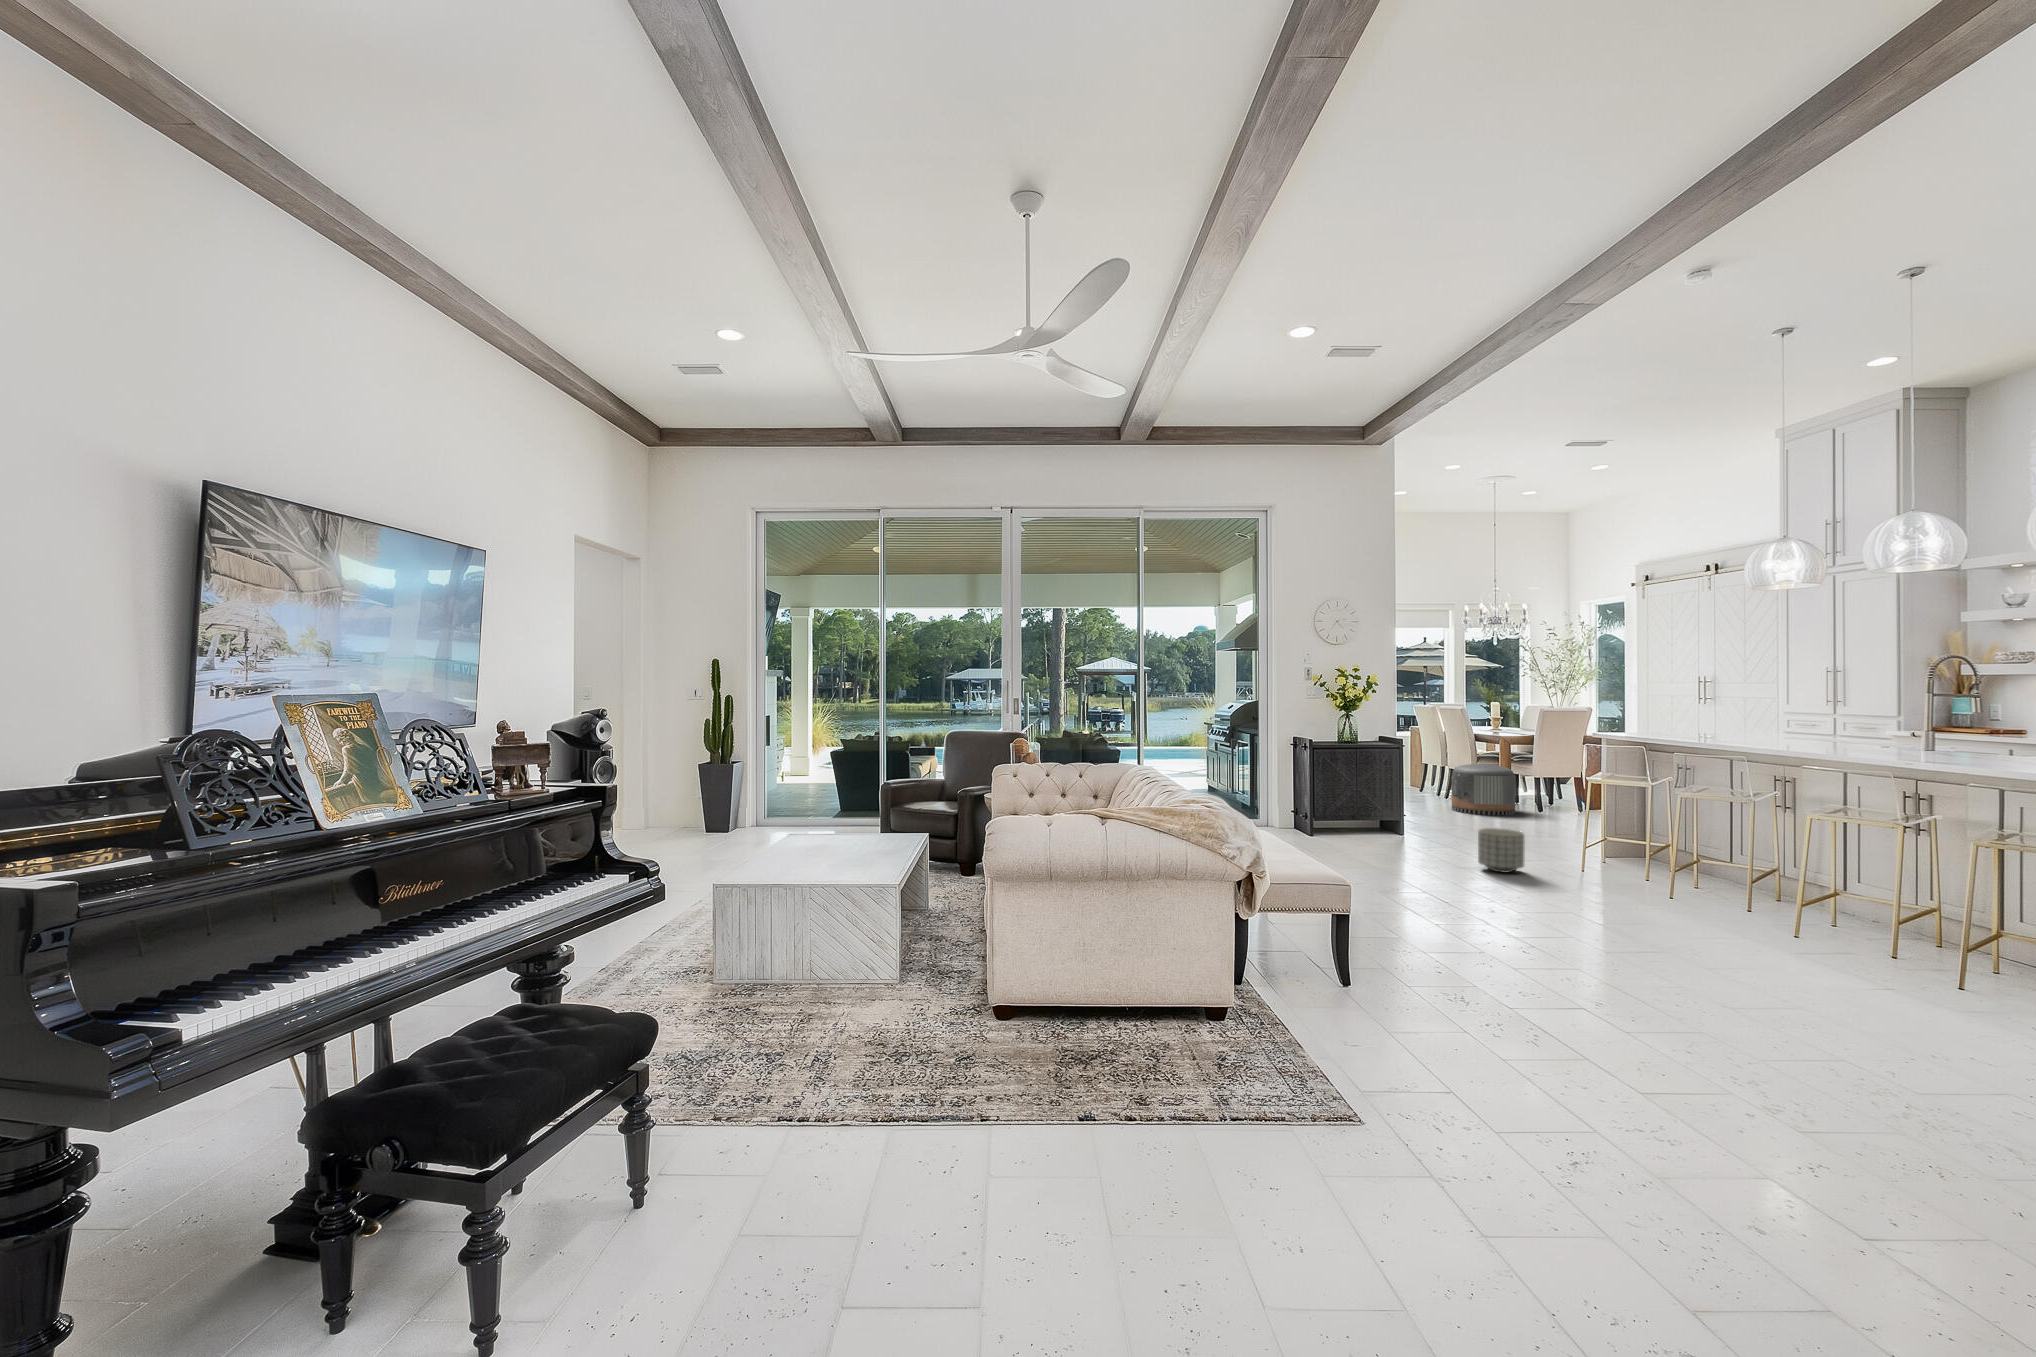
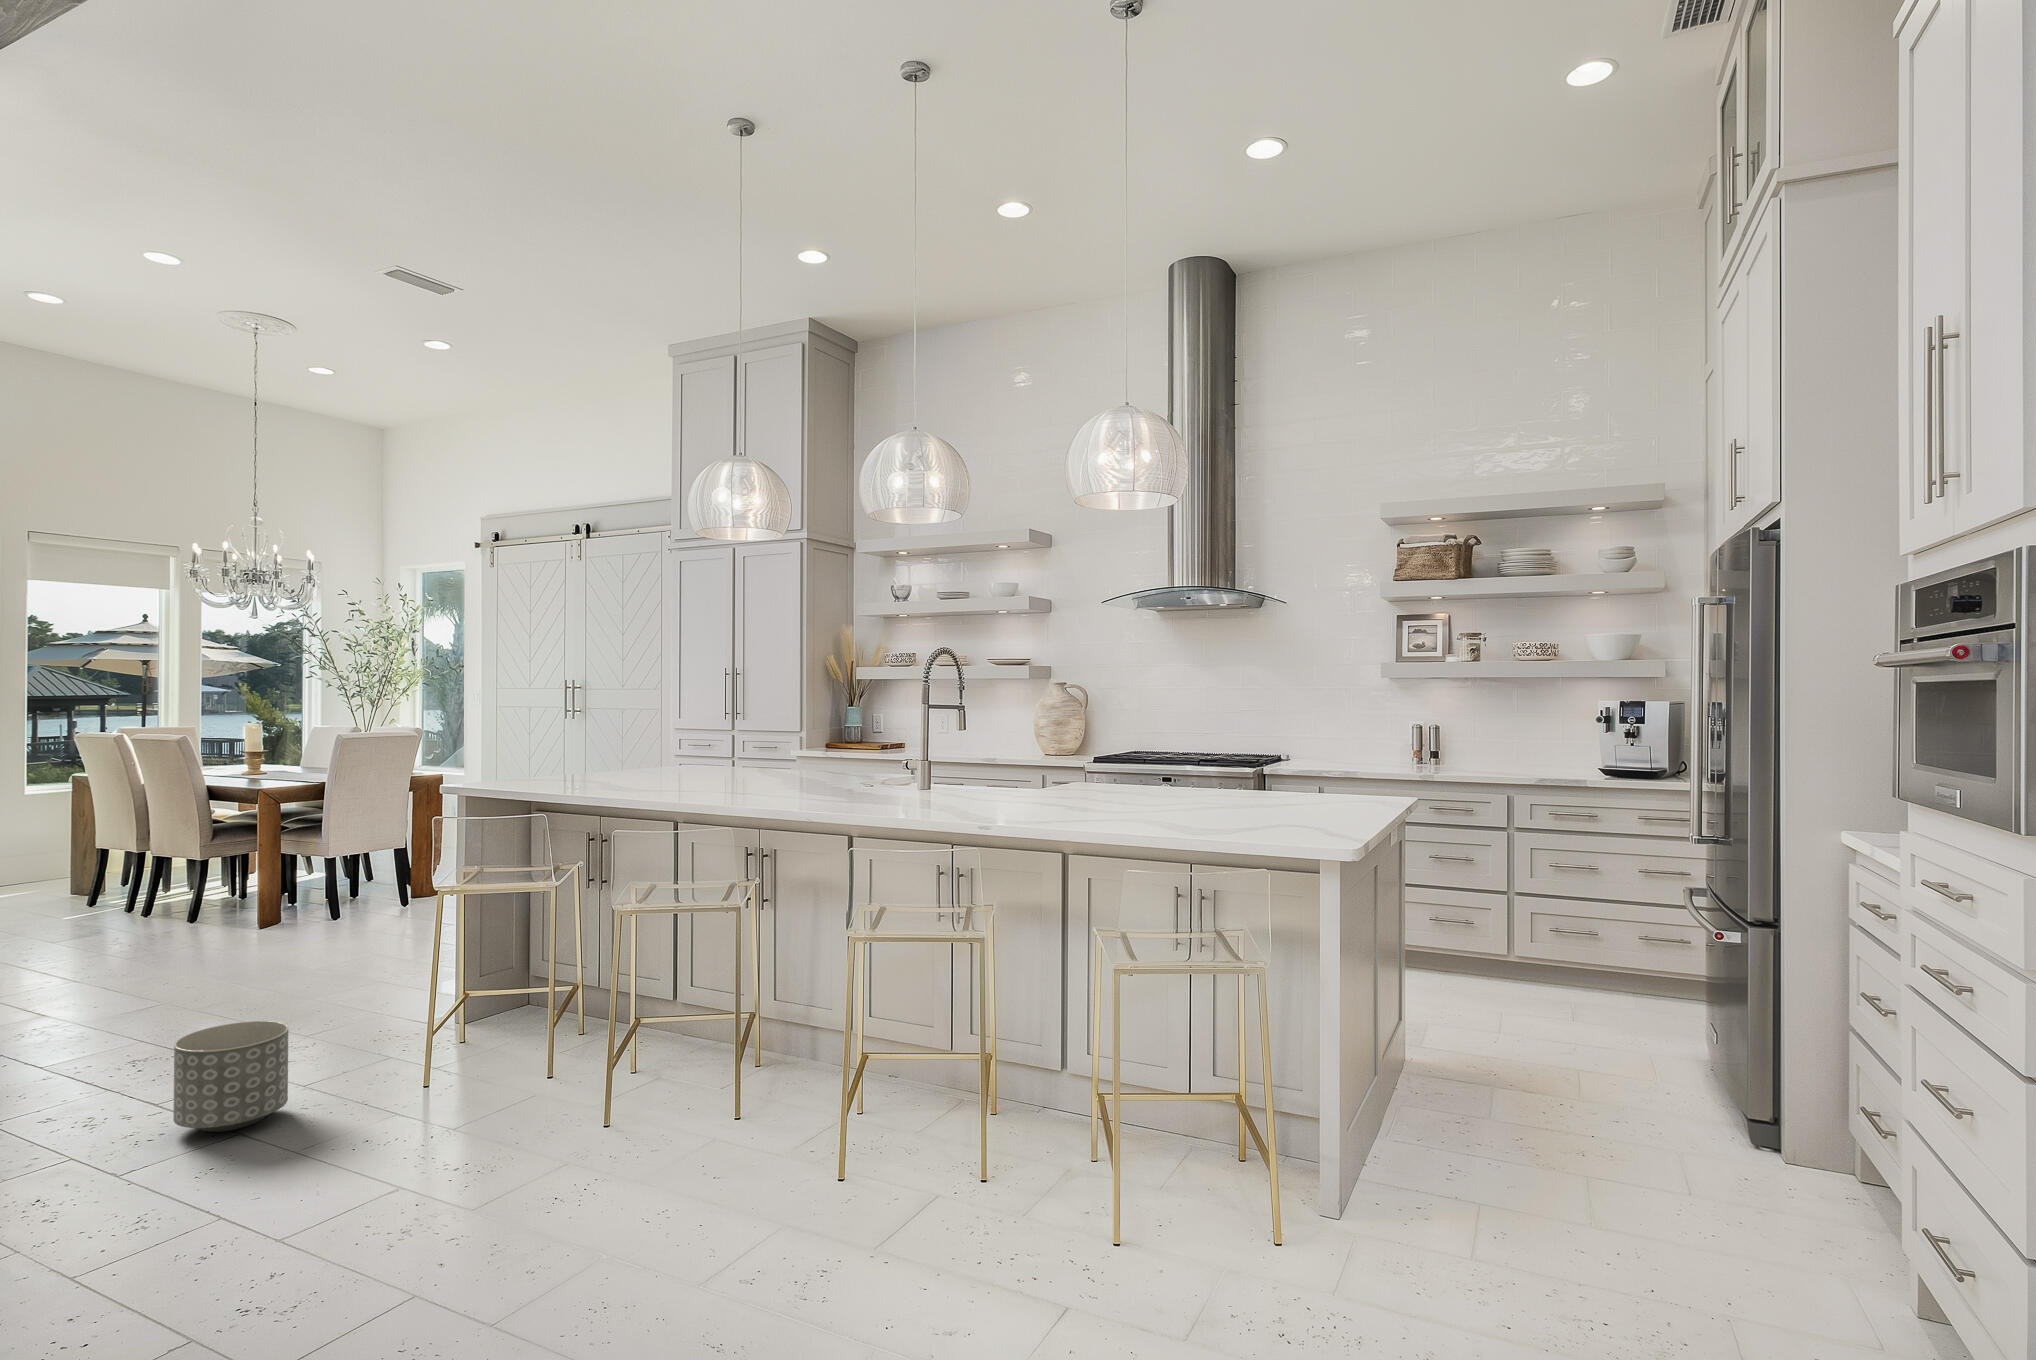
pouf: present [1452,764,1515,815] -> none [154,844,286,946]

